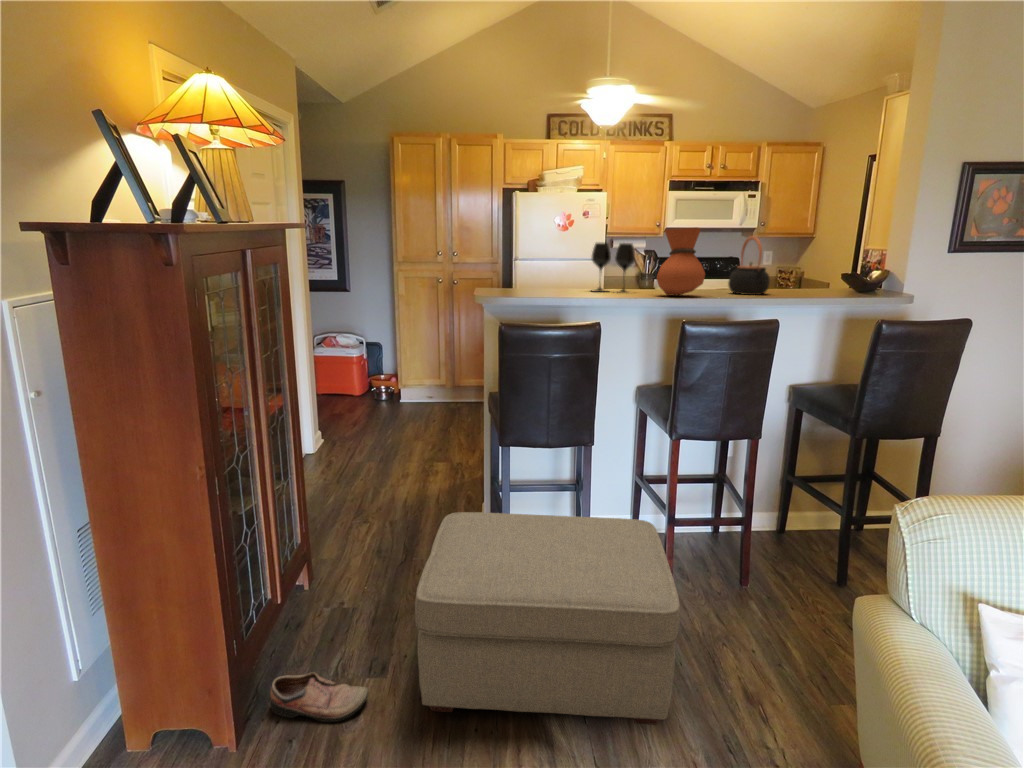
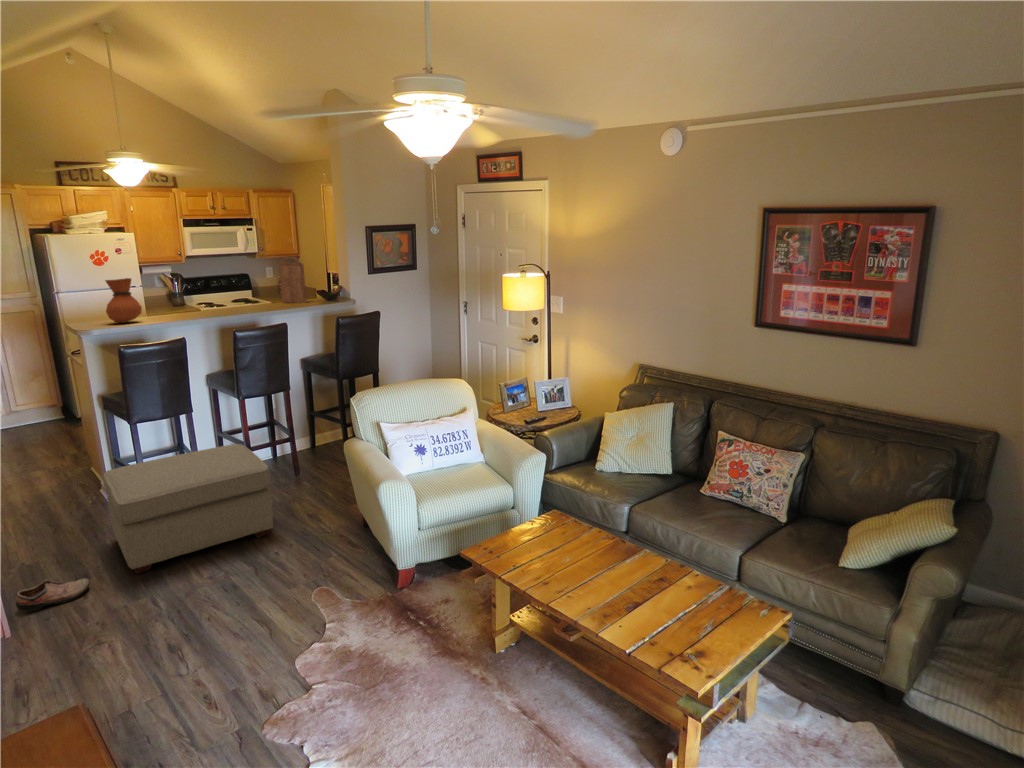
cutting board: none [777,214,828,294] -> present [279,257,306,303]
vase: present [657,228,705,296] -> present [105,278,142,323]
teapot: present [728,236,770,295] -> none [252,273,277,308]
wine glass: present [592,243,635,293] -> none [155,282,191,316]

